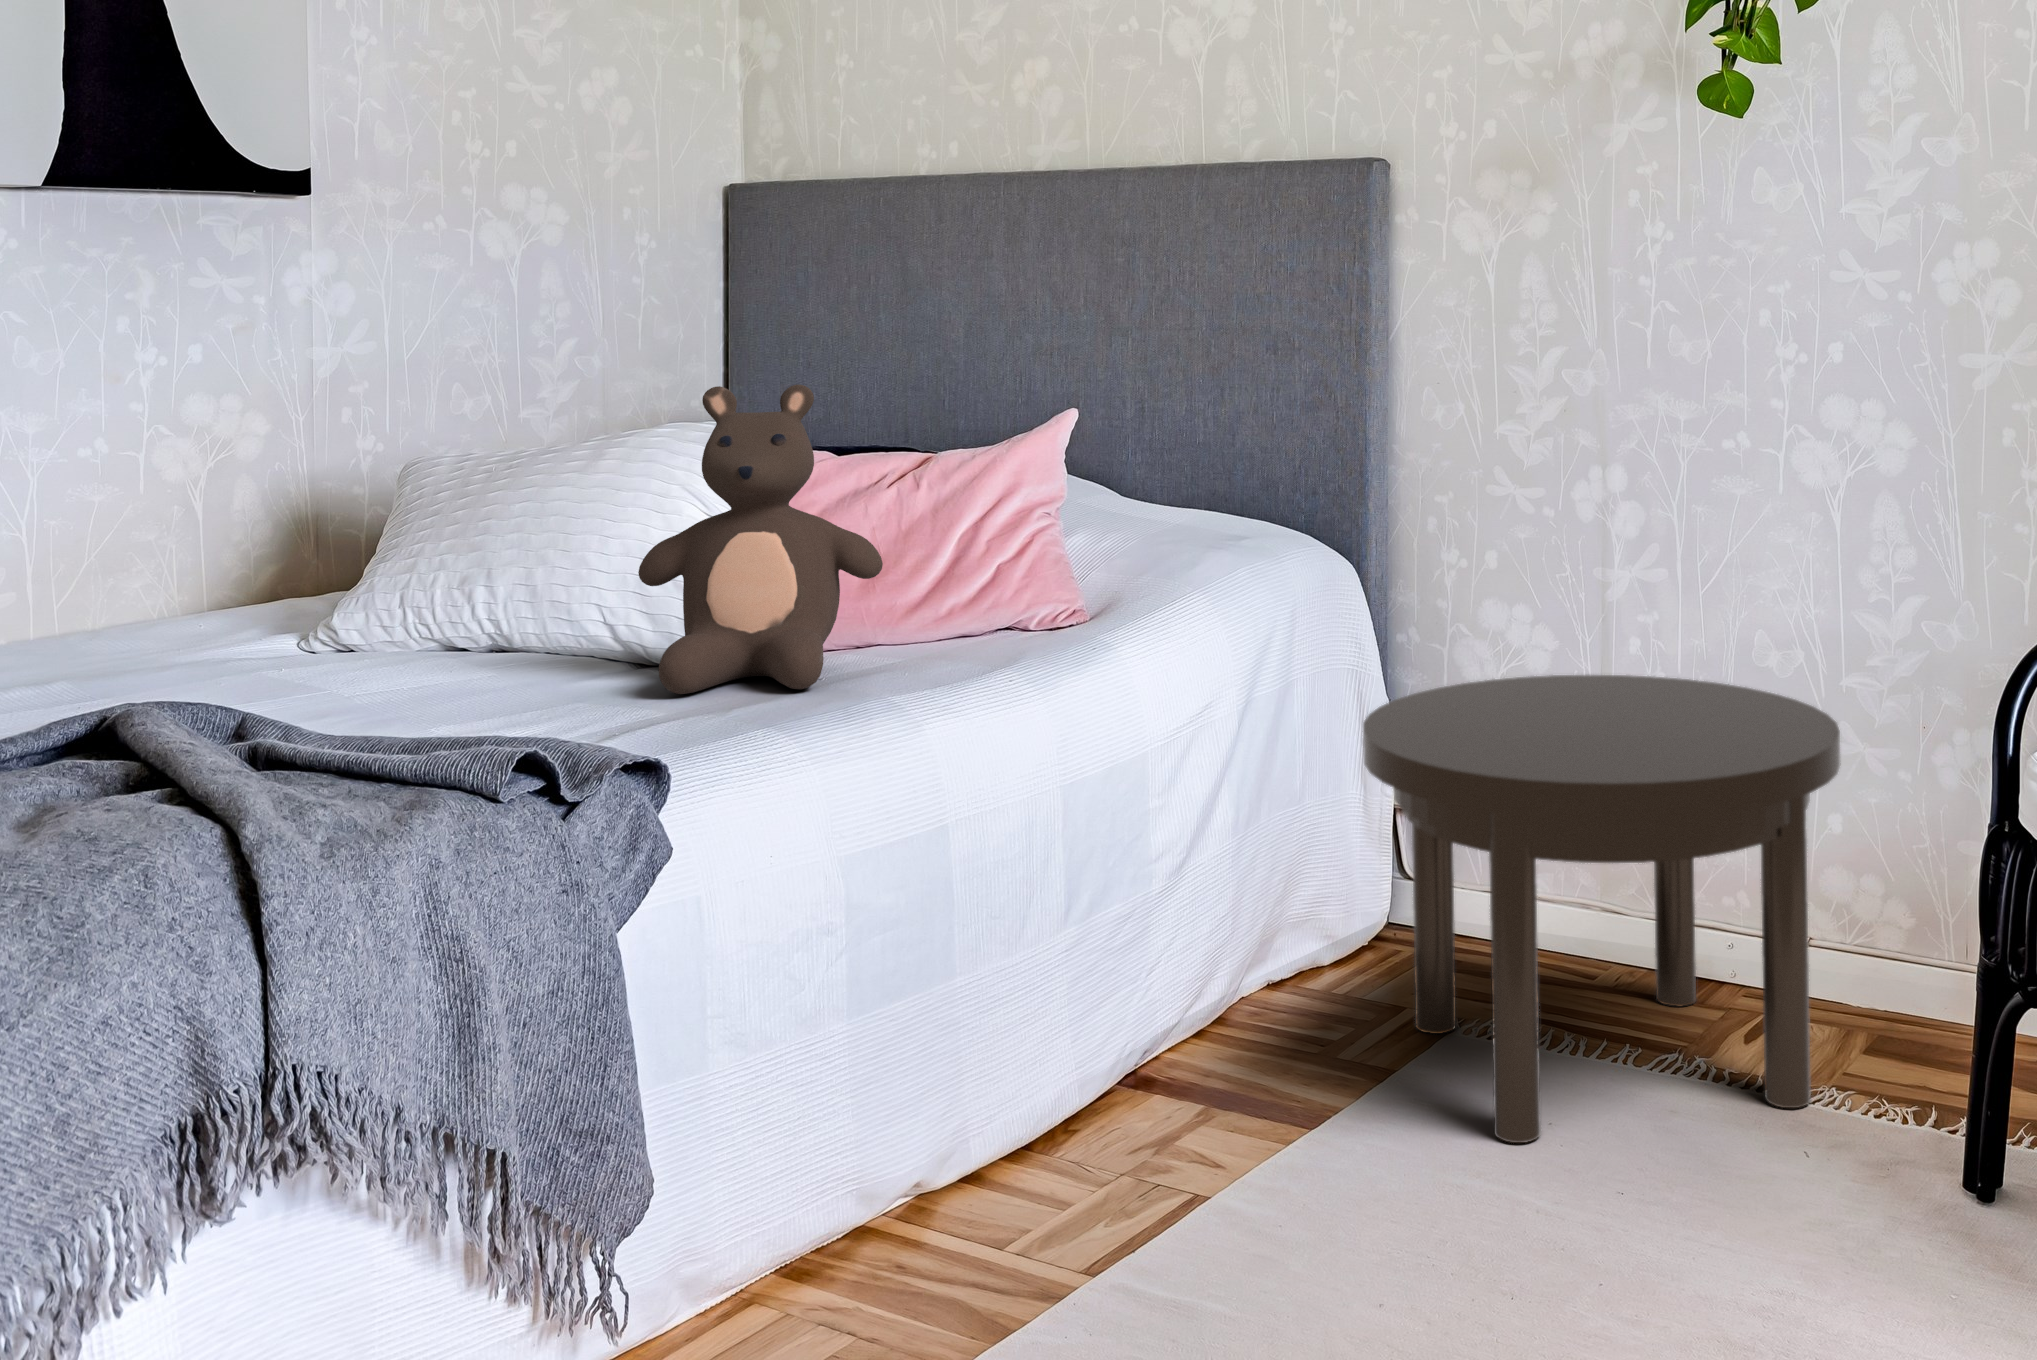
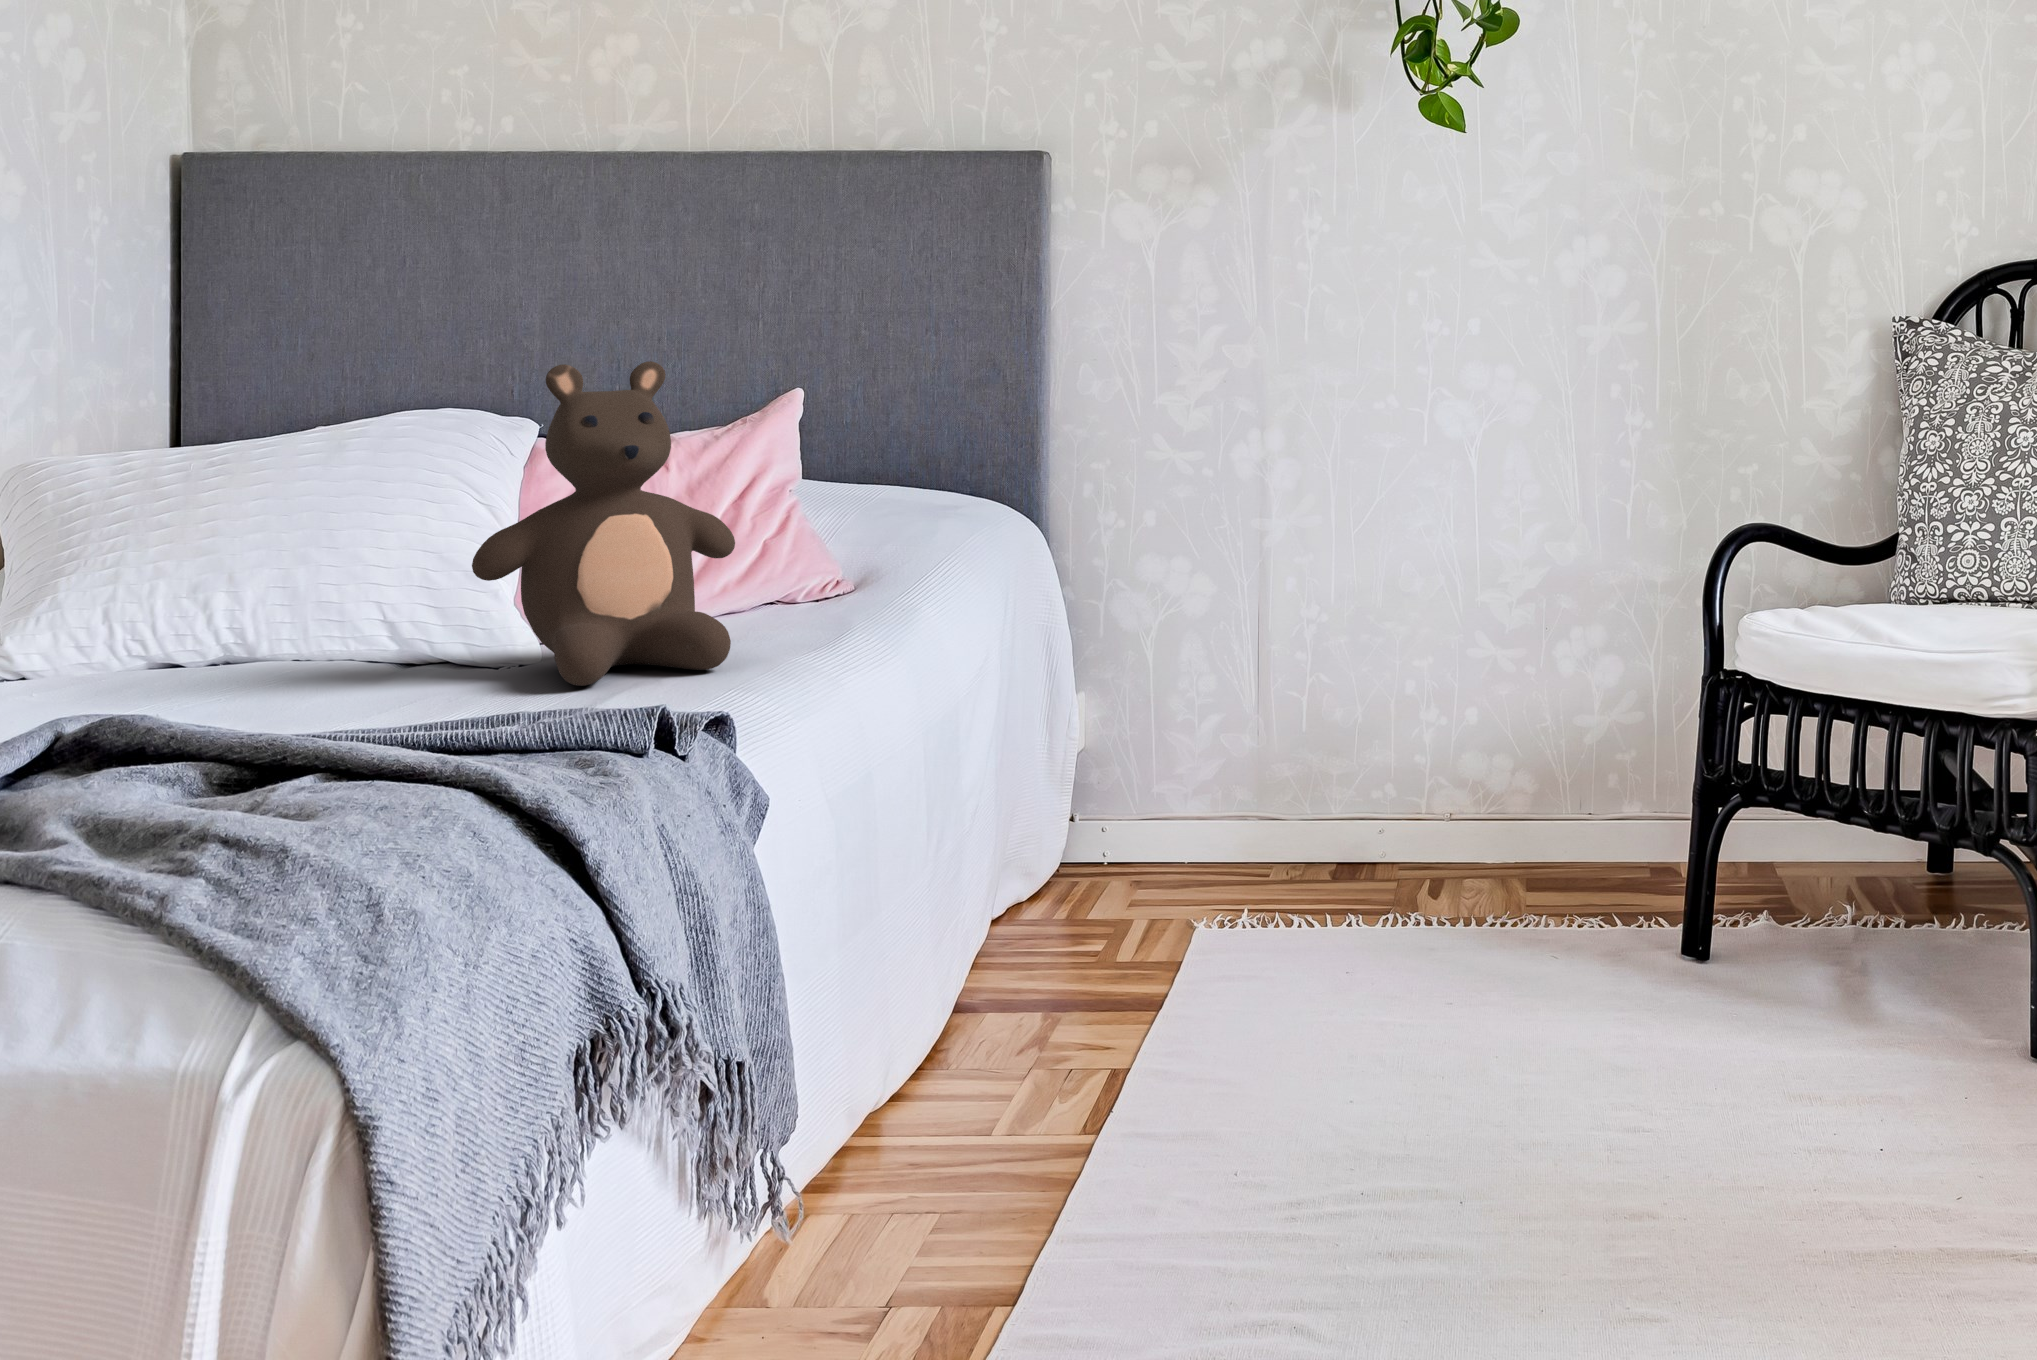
side table: present [1363,675,1841,1143] -> none [1146,607,1552,998]

